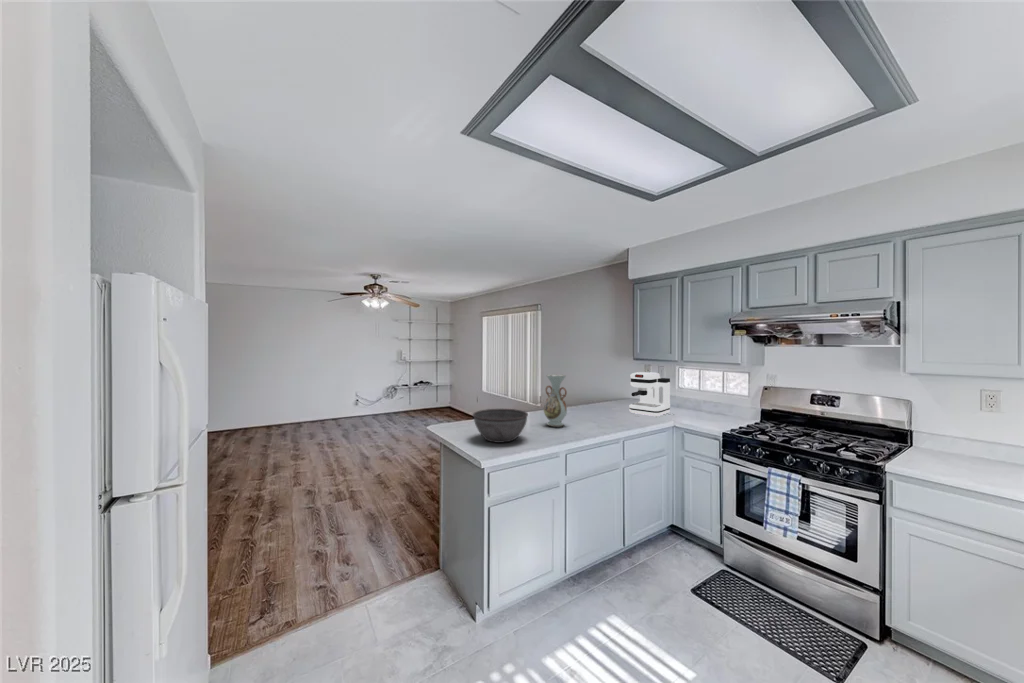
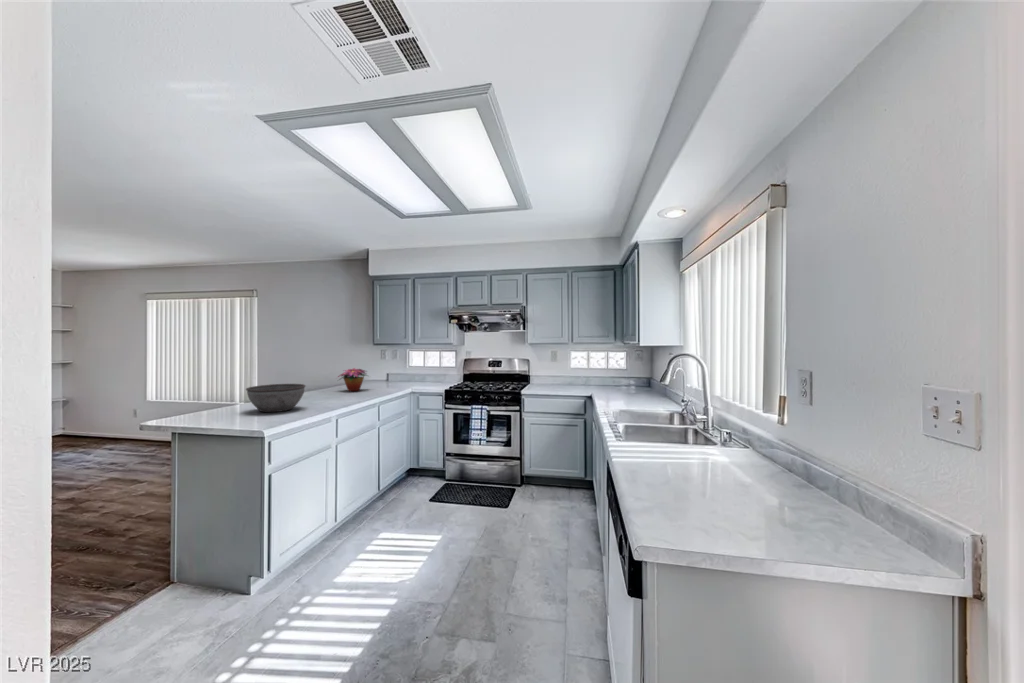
coffee maker: present [629,372,670,417] -> none [374,353,405,386]
vase: present [544,374,567,427] -> none [307,354,331,399]
flower arrangement: none [580,390,622,419] -> present [338,368,366,391]

